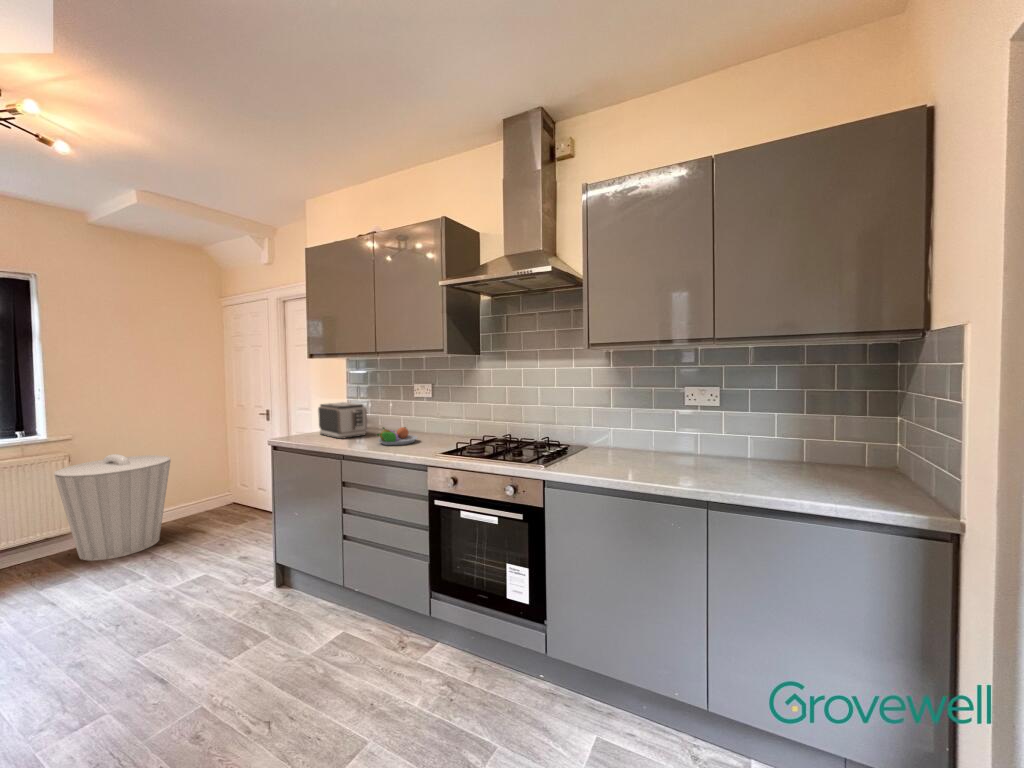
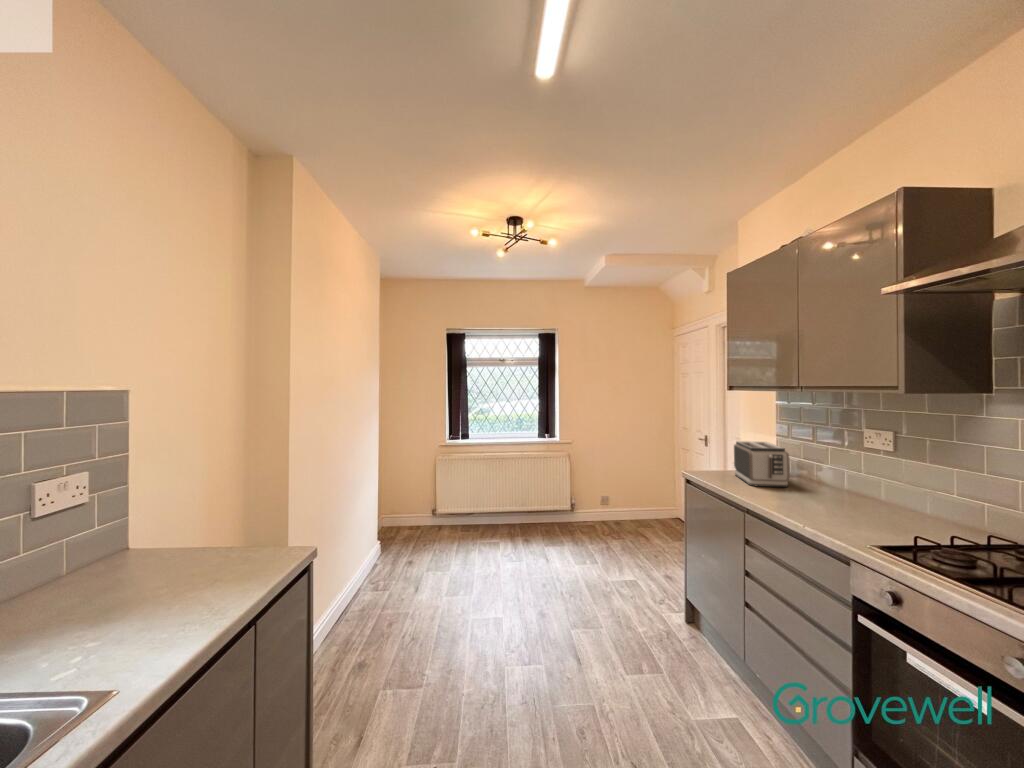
fruit bowl: present [377,427,418,445] -> none [789,484,857,515]
trash can: present [54,454,171,561] -> none [560,459,625,540]

